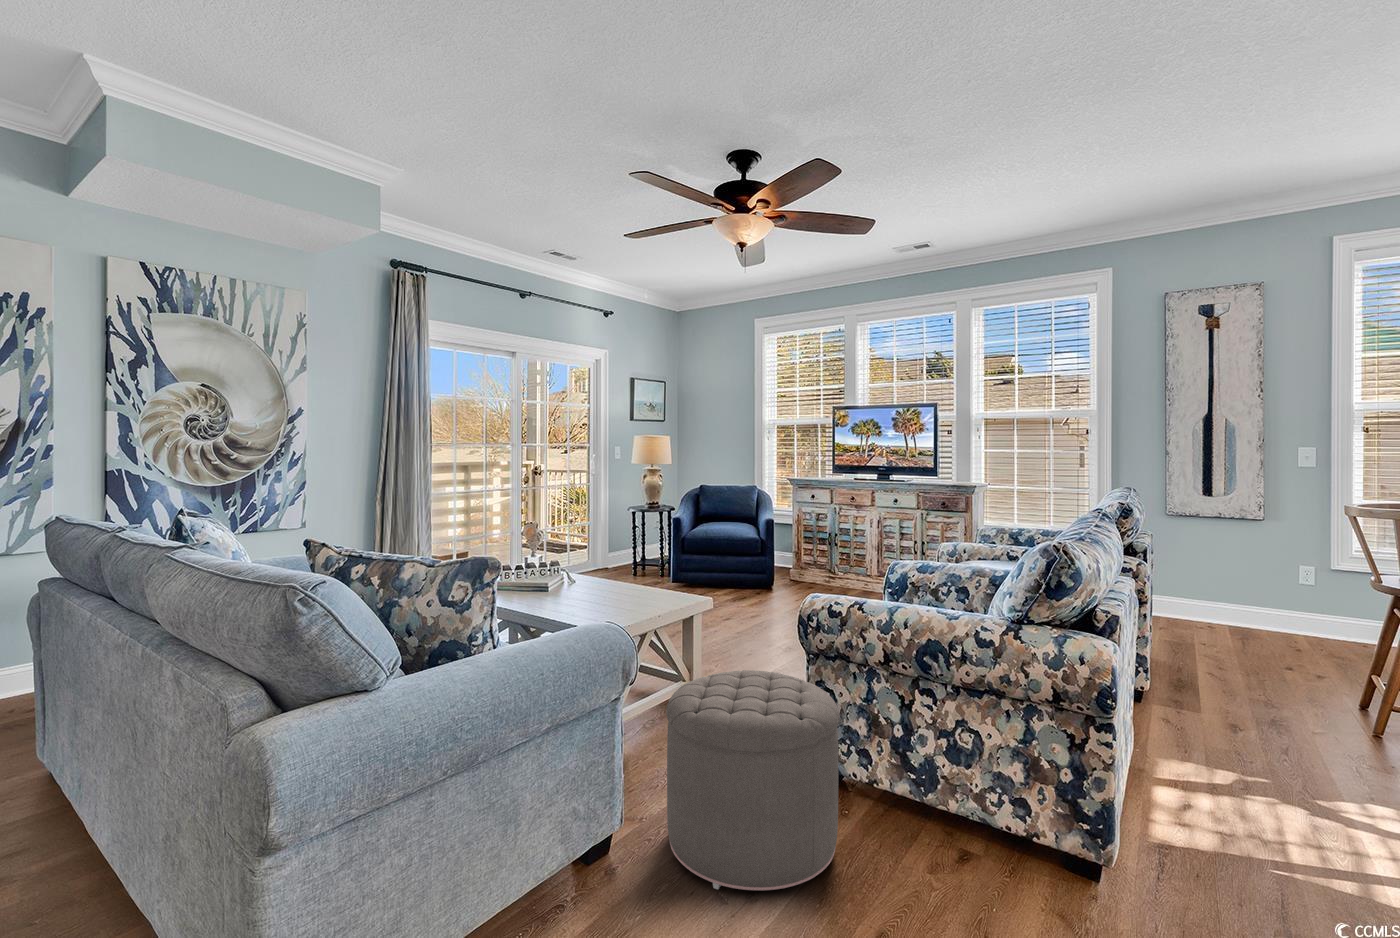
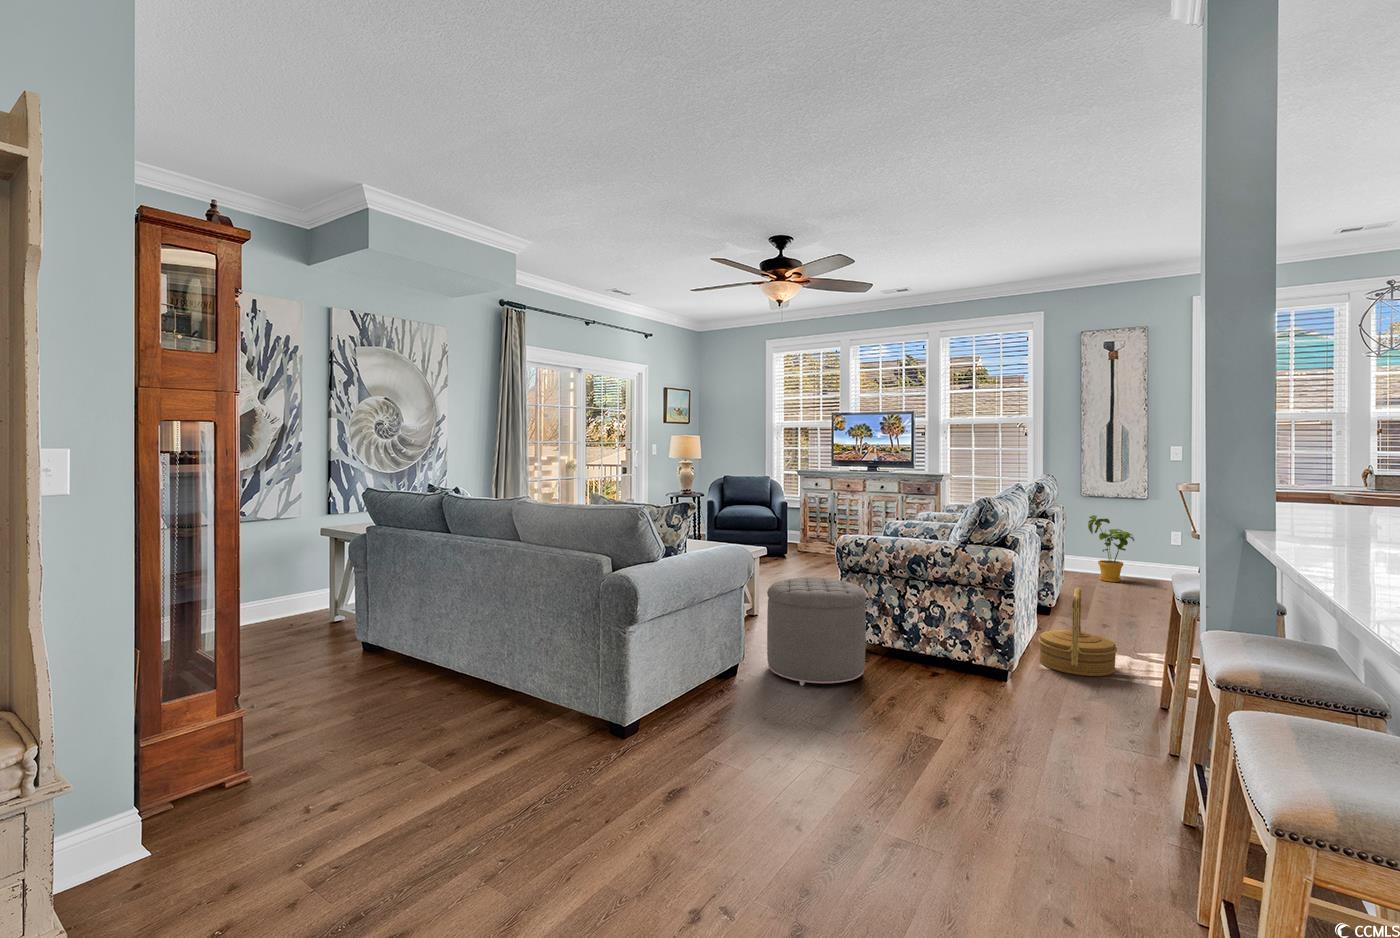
house plant: none [1178,543,1248,636] -> present [1088,515,1134,582]
woven basket: none [1145,690,1300,871] -> present [1038,587,1117,676]

